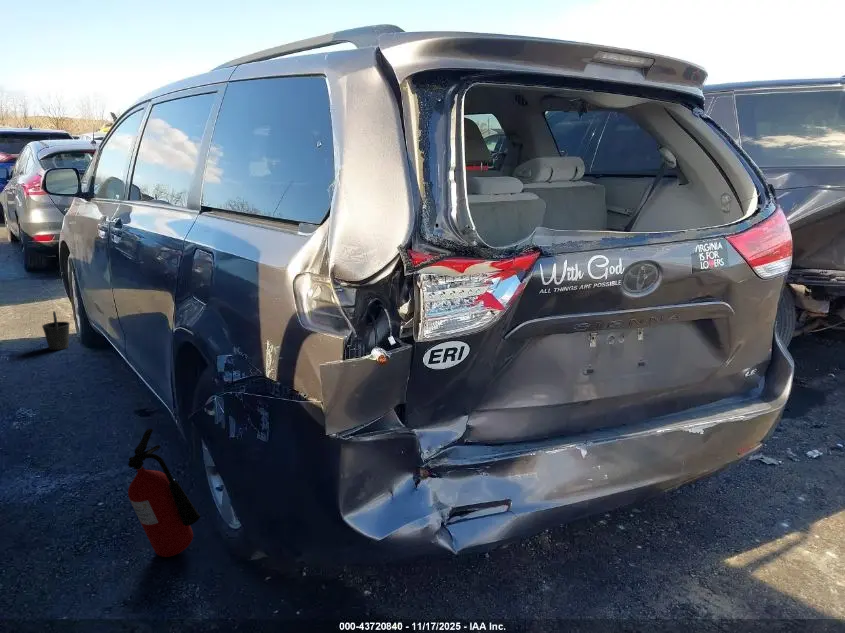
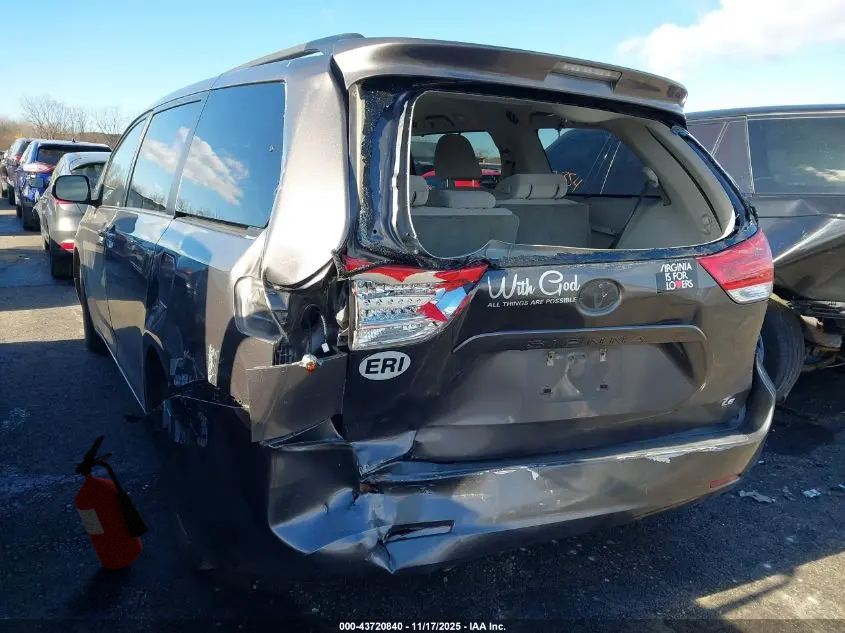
bucket: present [42,311,70,350] -> none [25,317,54,357]

